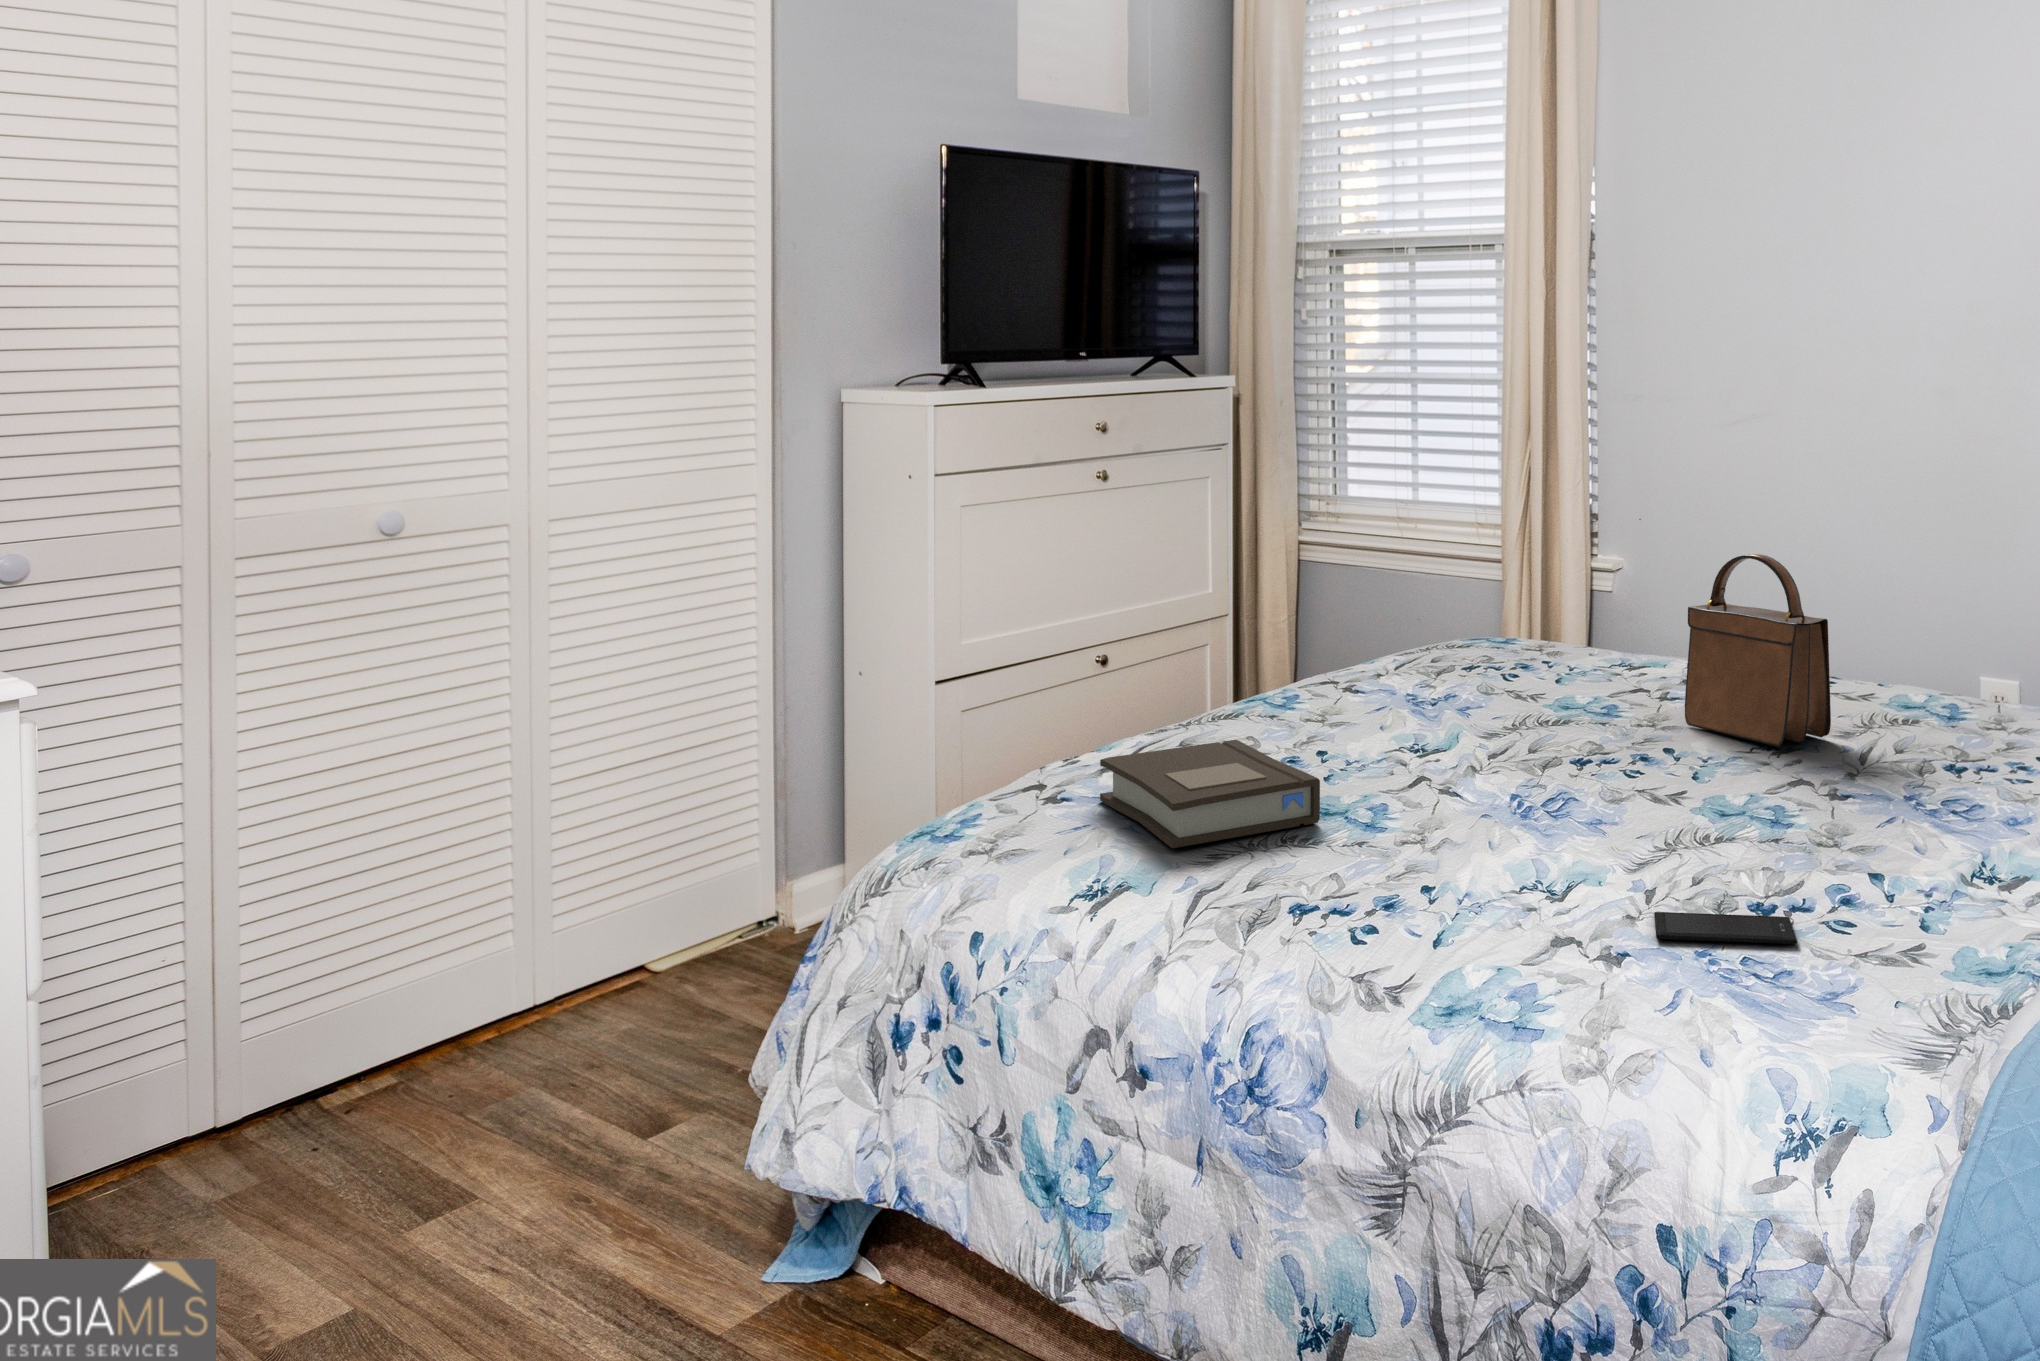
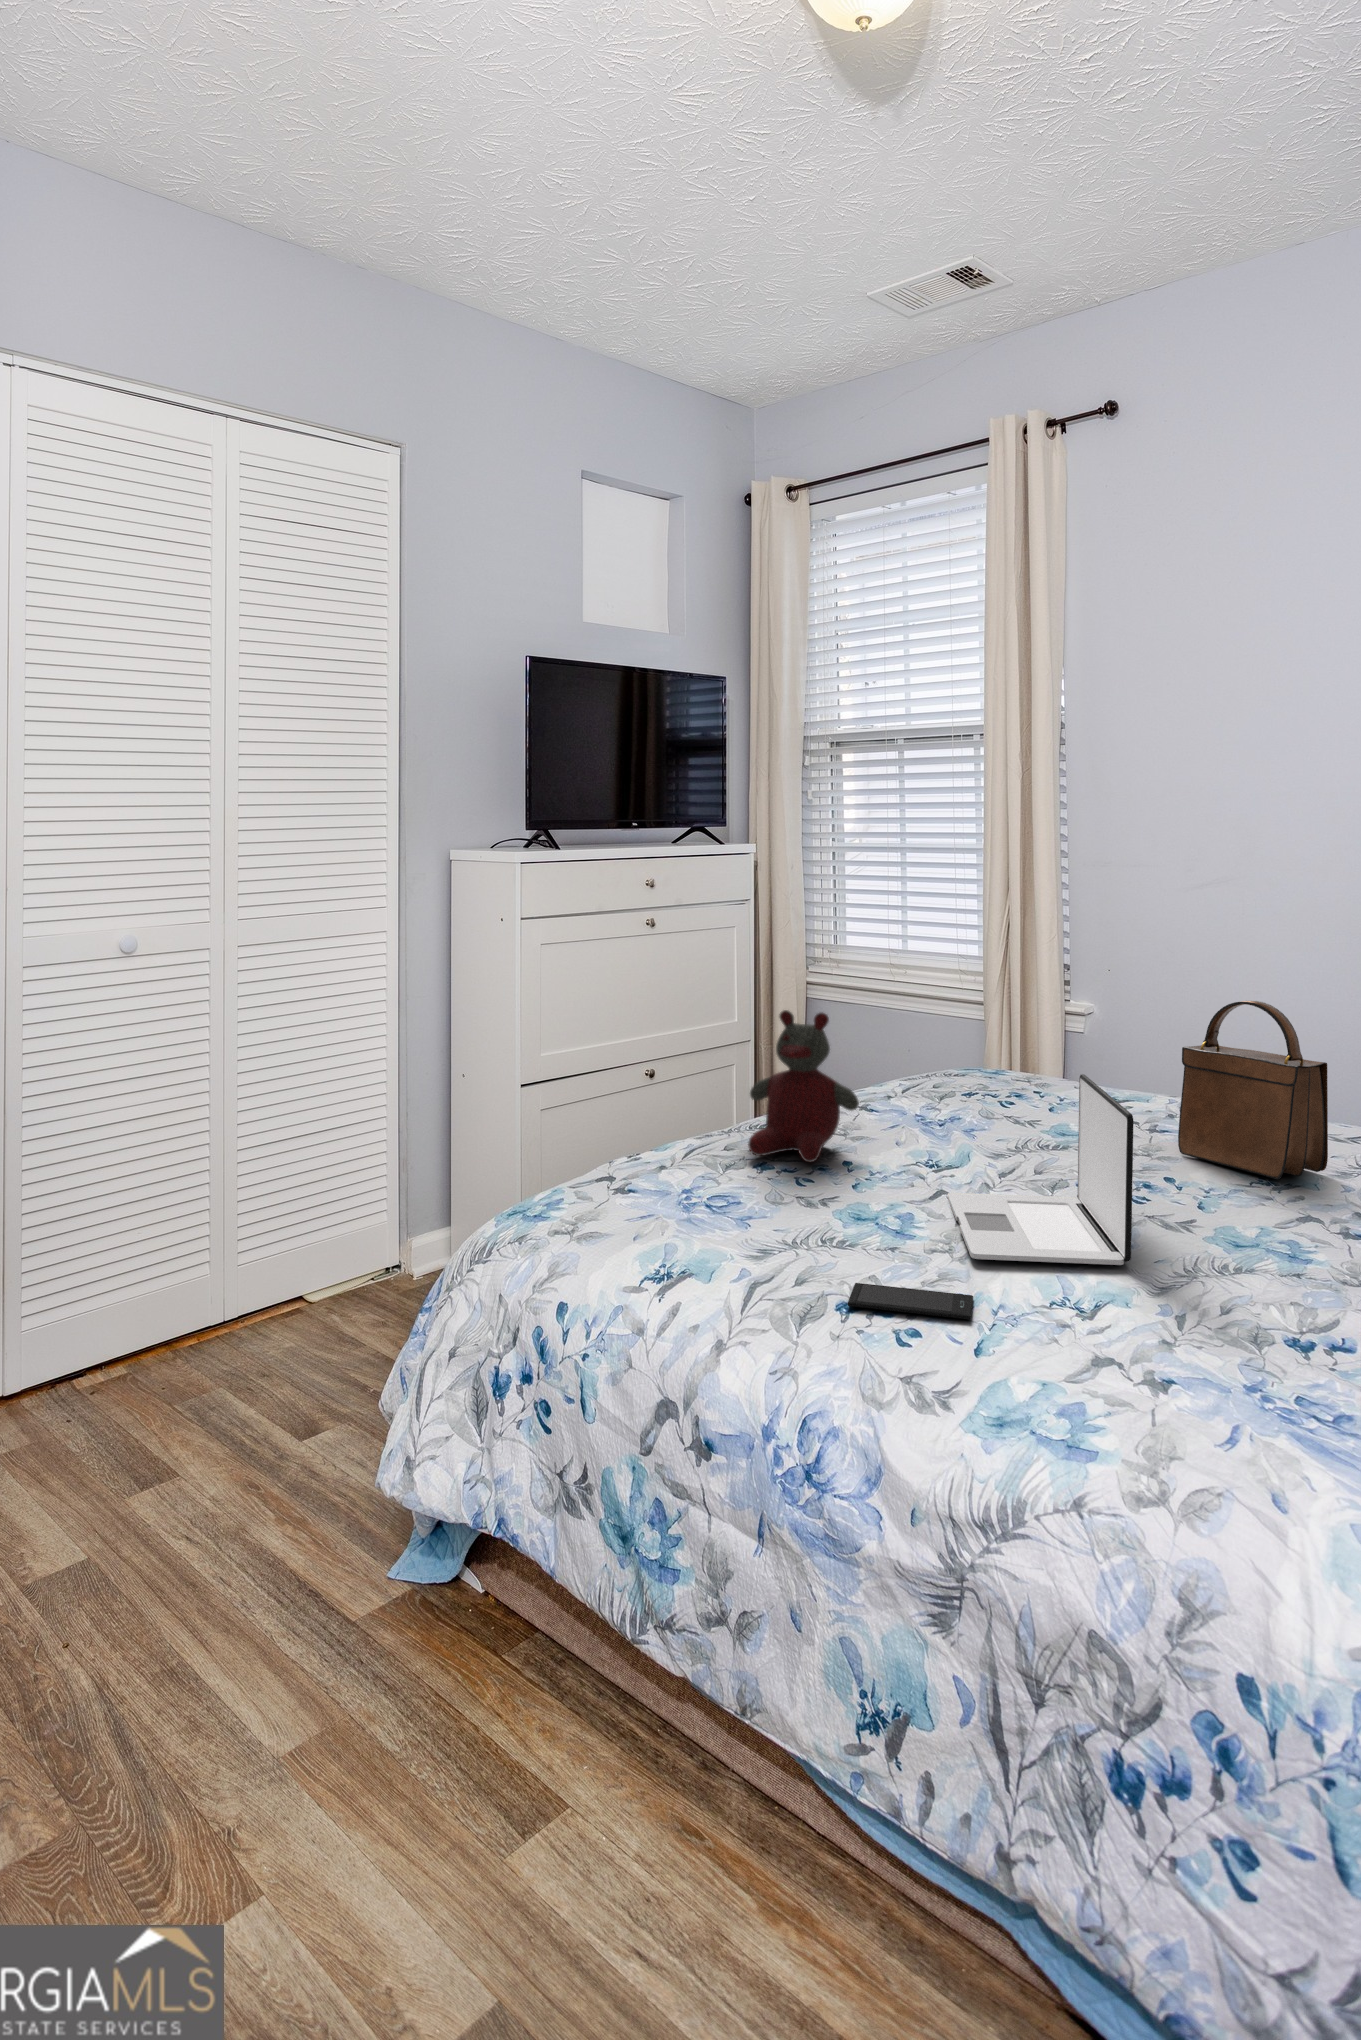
stuffed bear: none [1207,577,1336,754] -> present [748,1010,859,1162]
laptop: none [1429,640,1608,847] -> present [948,1074,1133,1265]
book: present [1100,740,1320,848] -> none [661,1149,854,1244]
smartphone: present [1654,912,1797,944] -> present [848,1283,973,1320]

